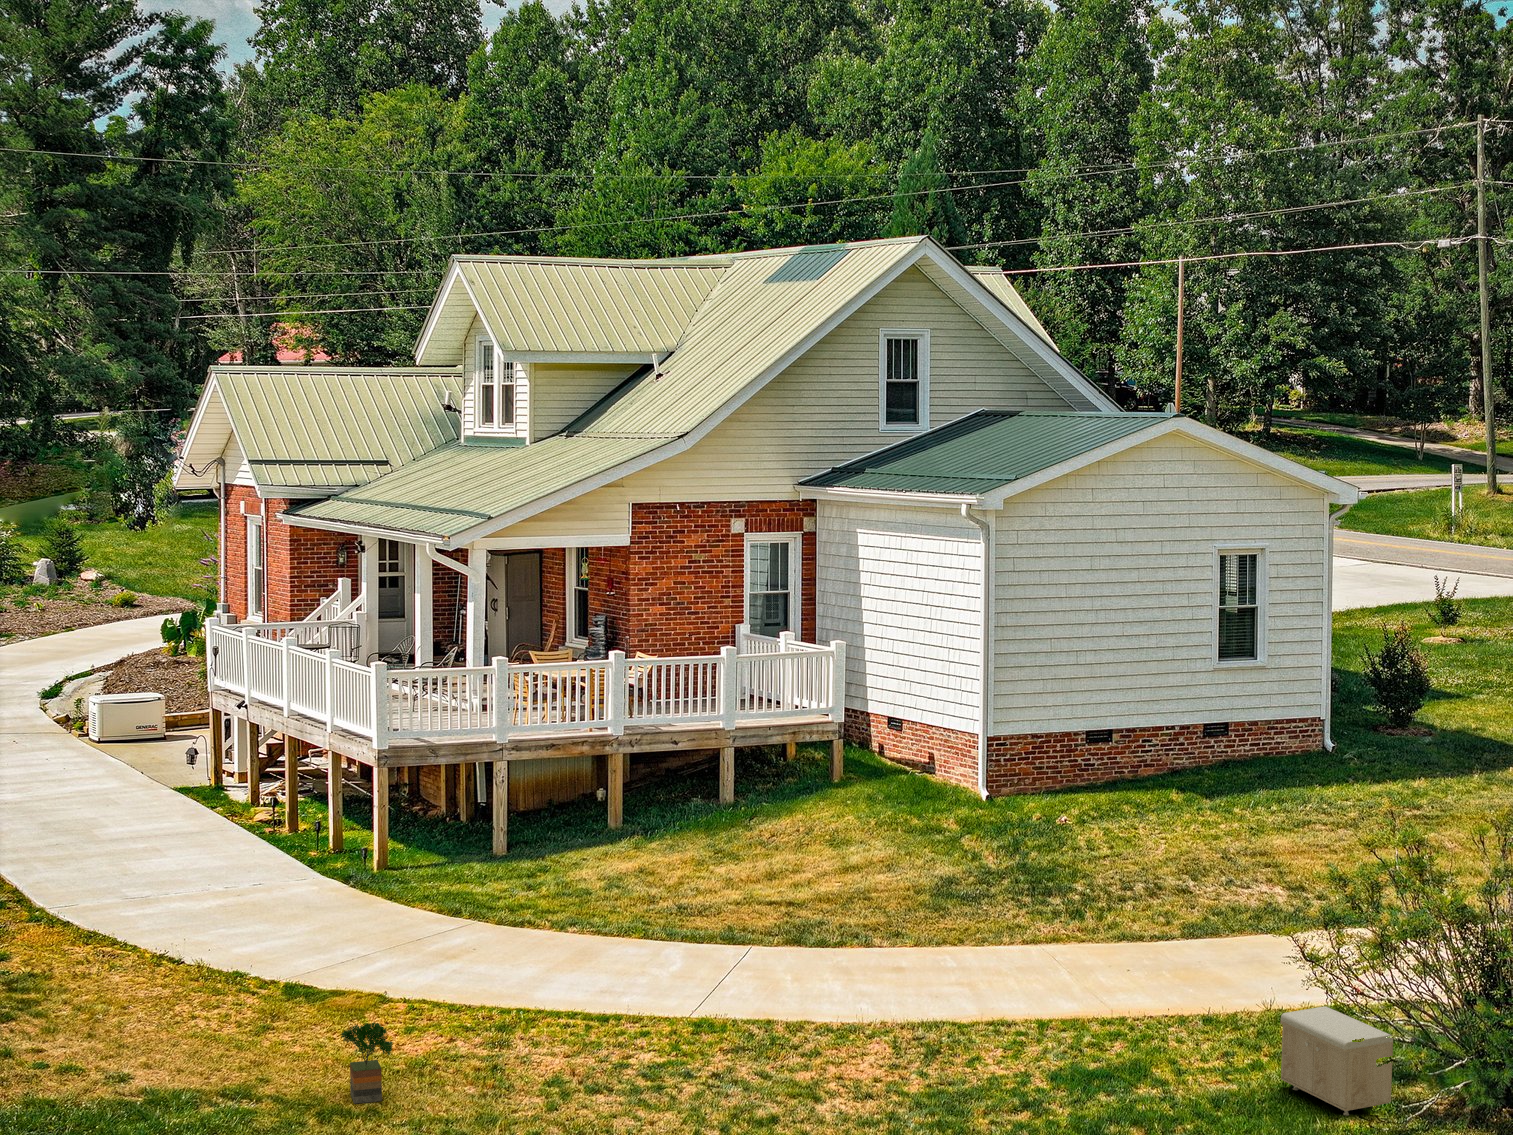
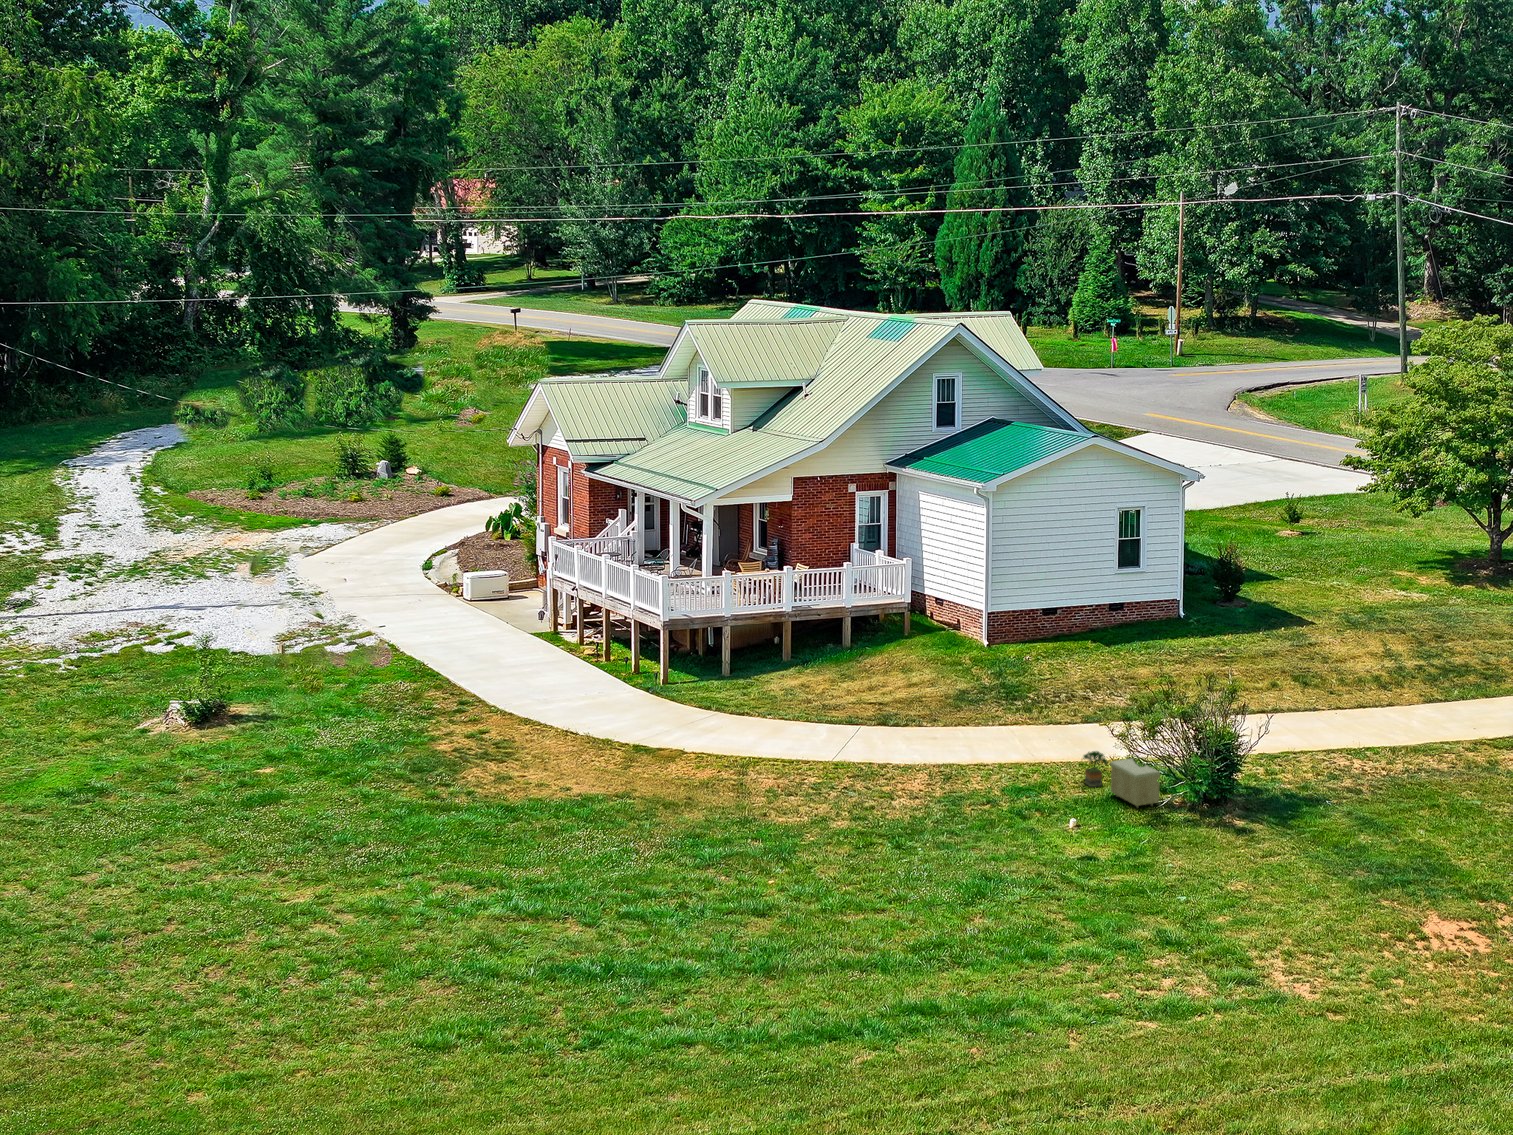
potted tree: present [341,1022,393,1104] -> present [1083,751,1108,787]

